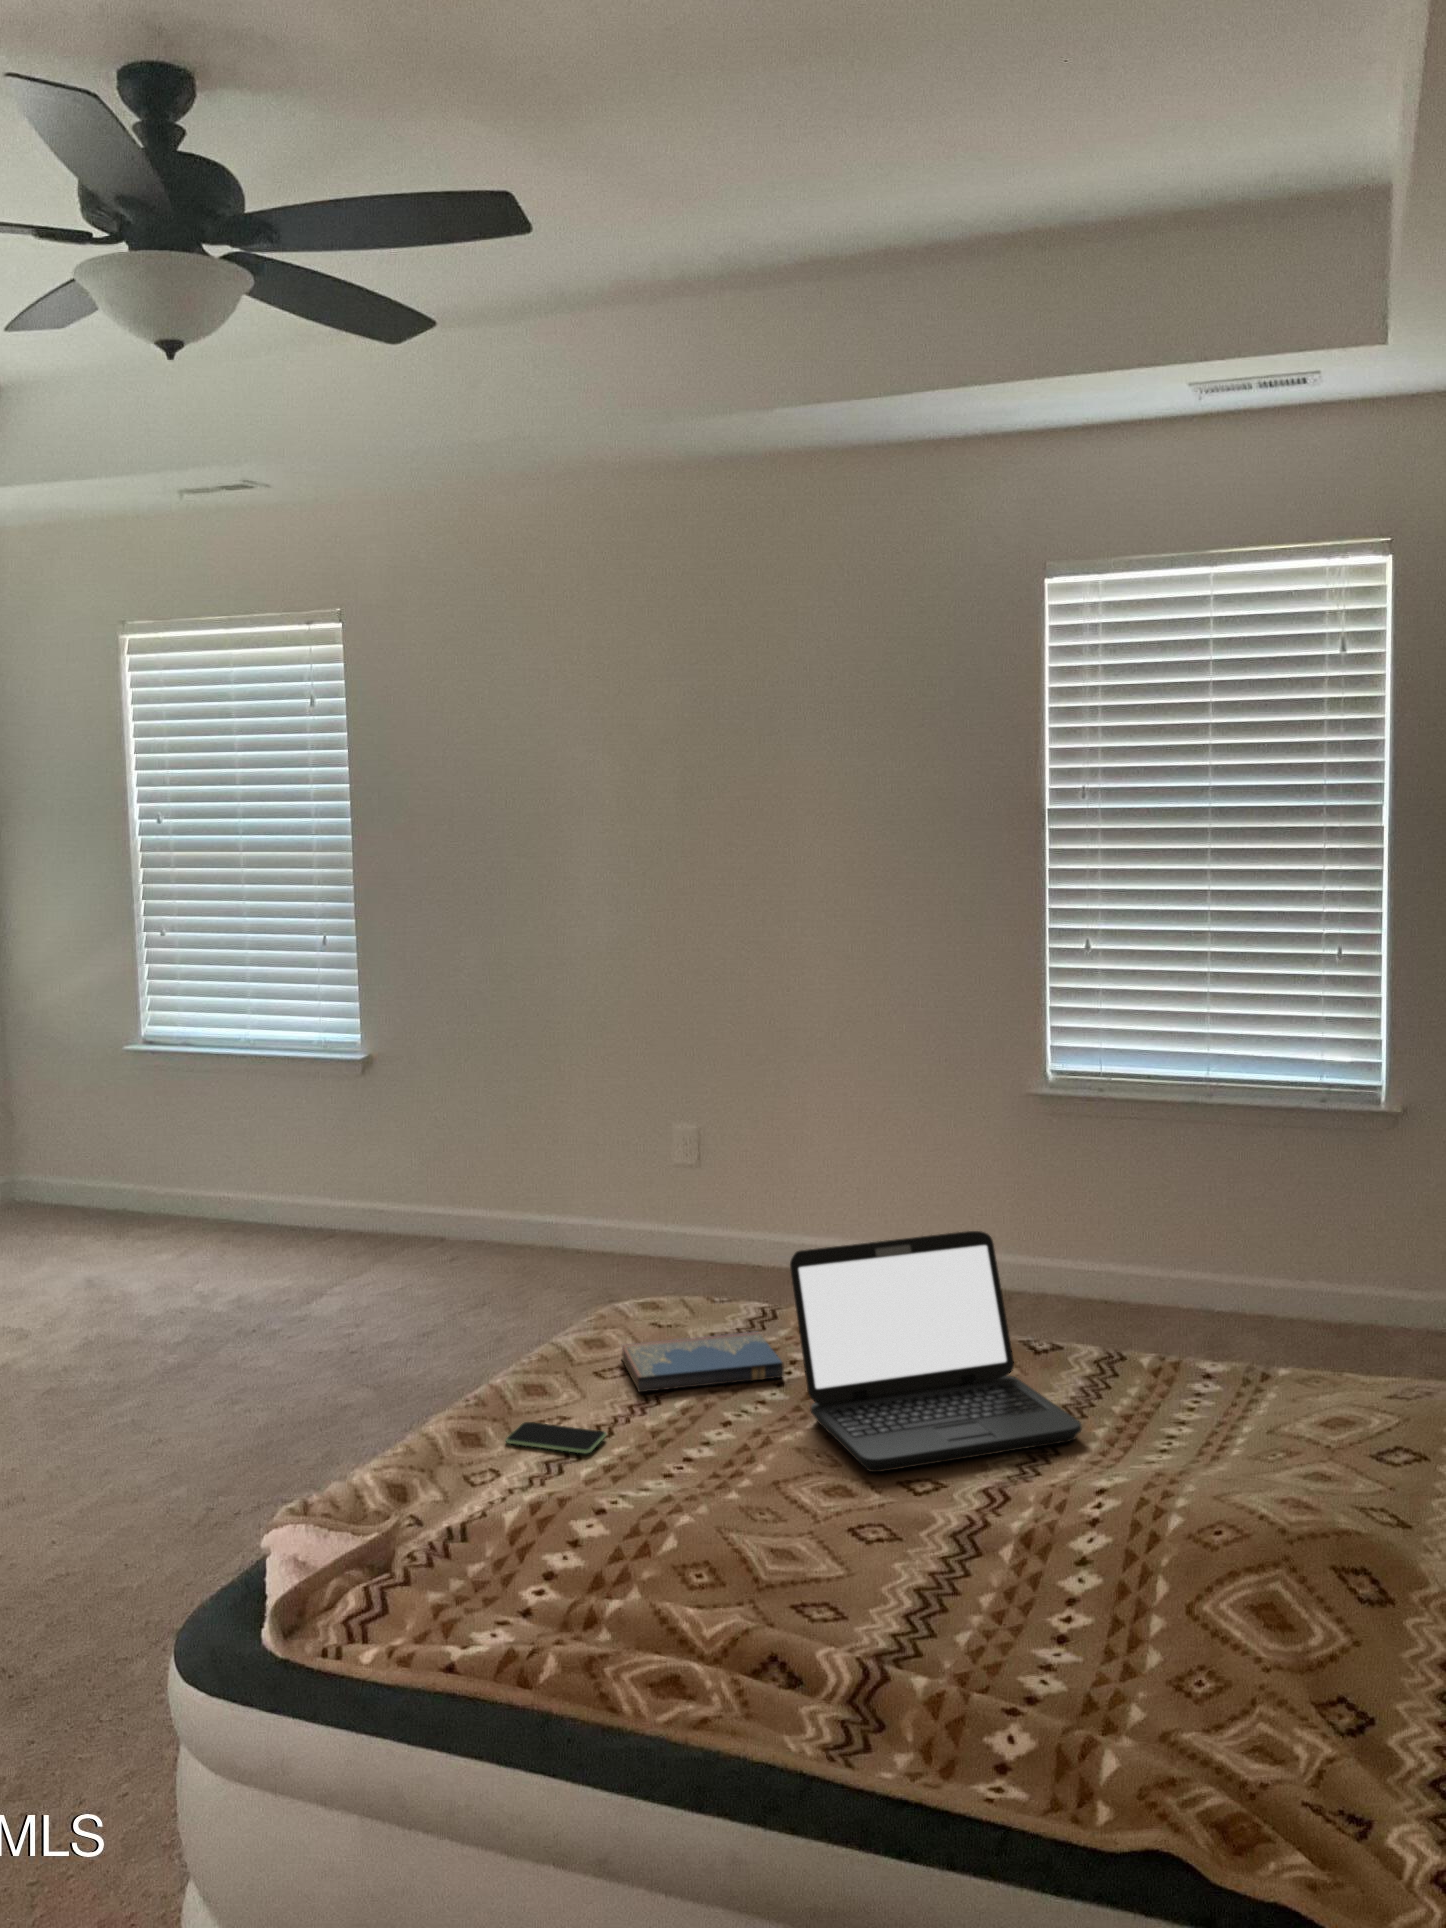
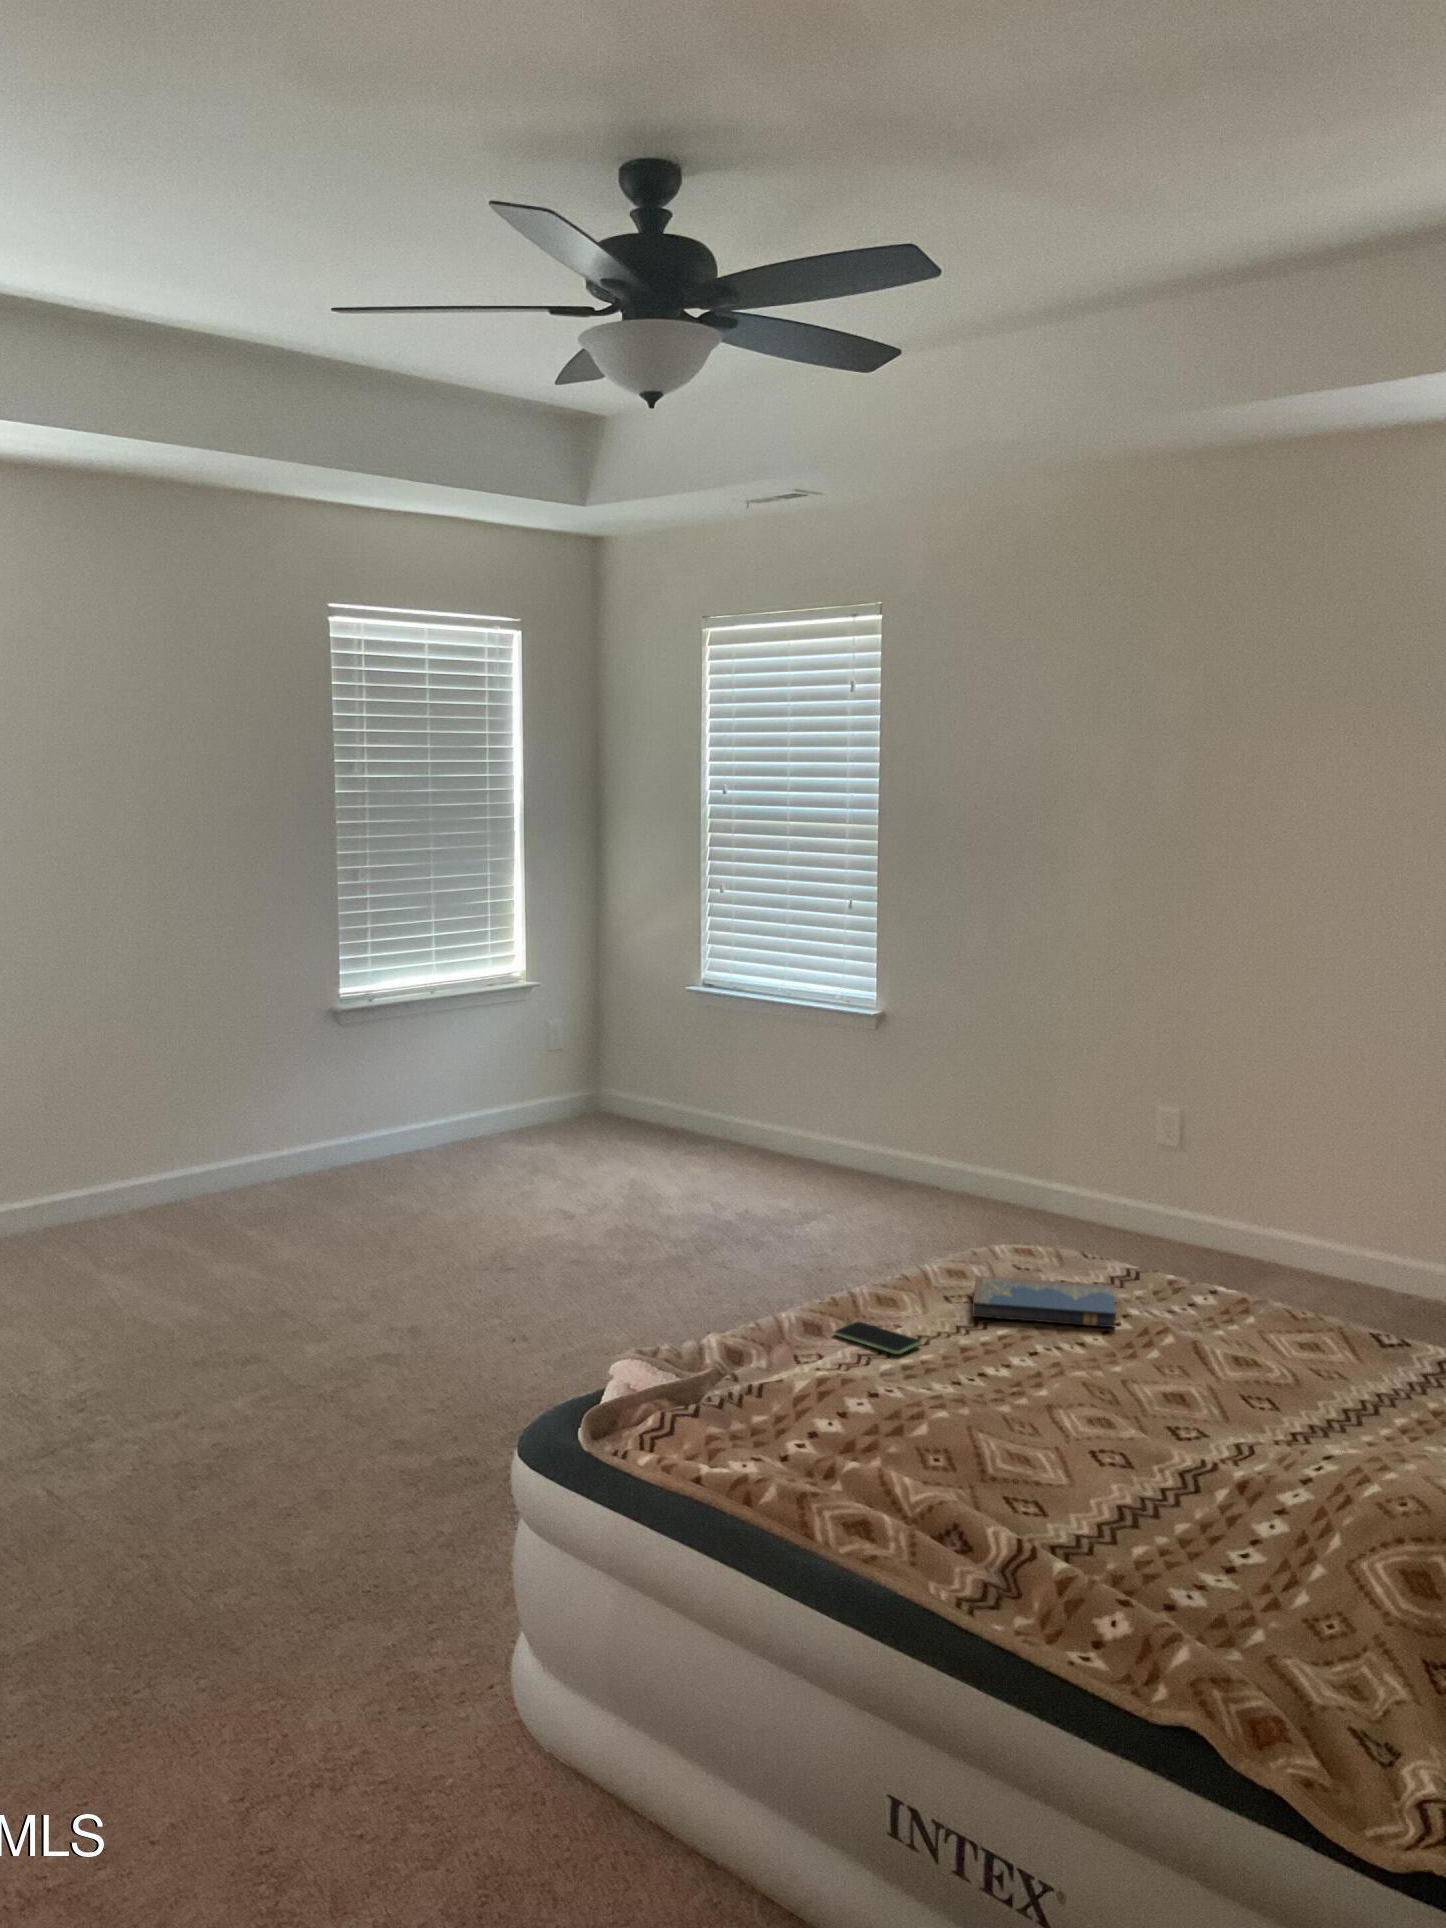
laptop: present [790,1231,1081,1472] -> none [1116,1206,1372,1426]

